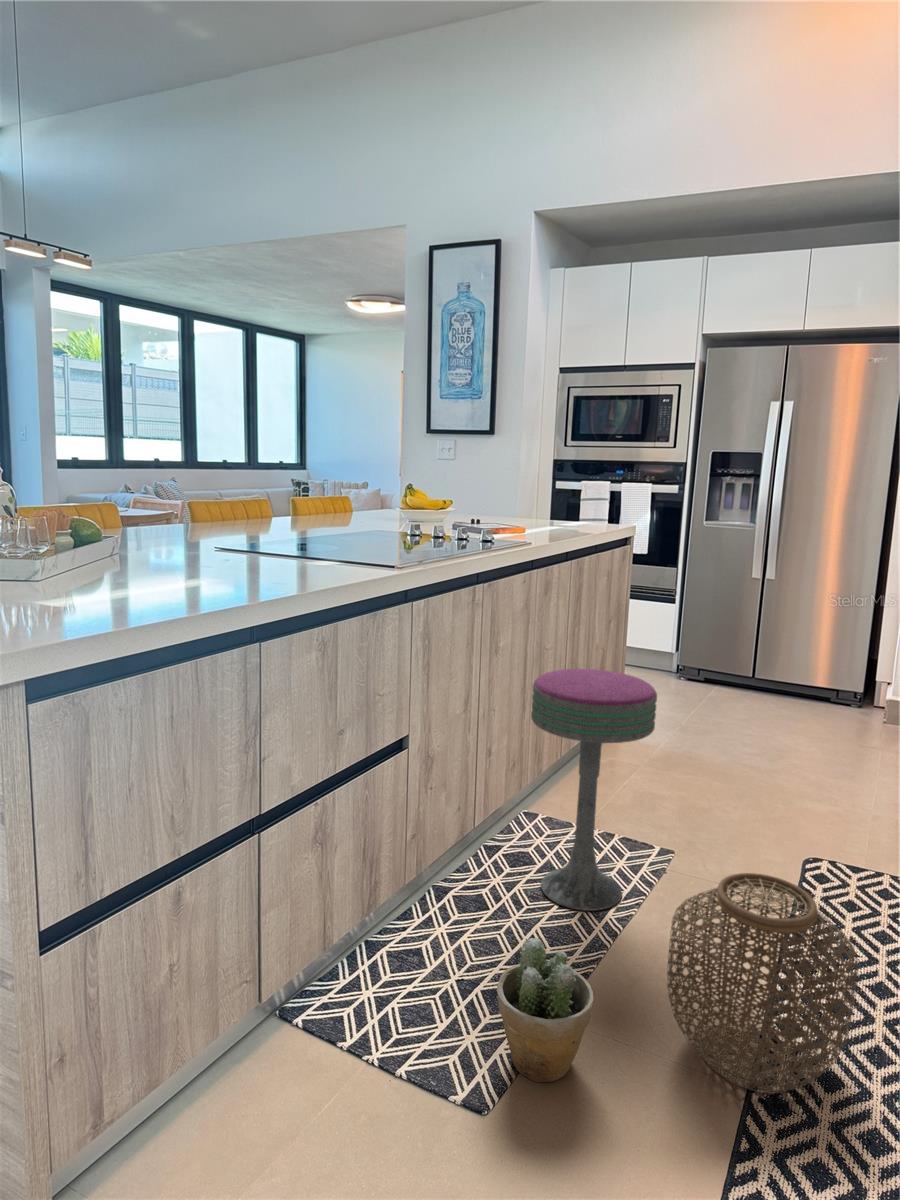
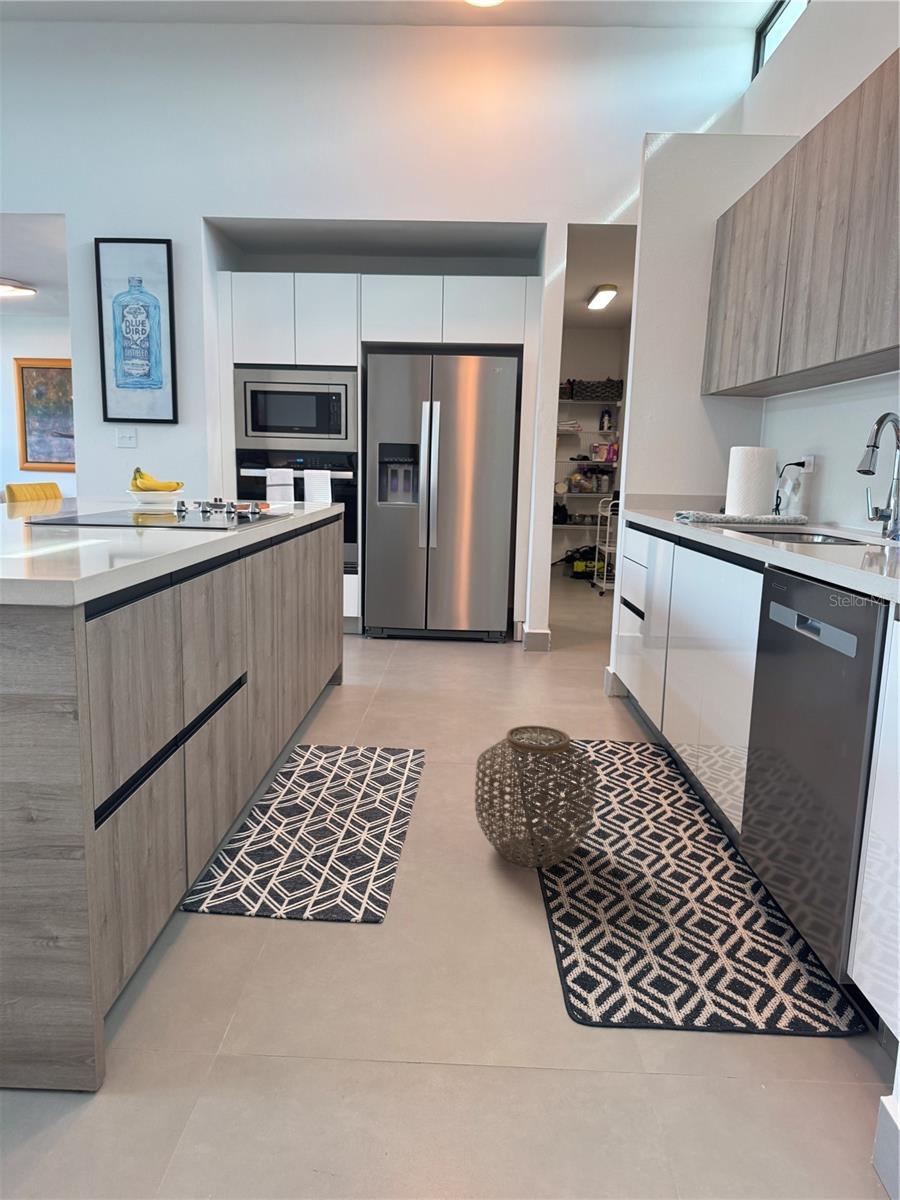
bar stool: present [531,669,657,911] -> none [327,610,425,798]
potted plant: present [497,938,593,1082] -> none [369,795,441,897]

